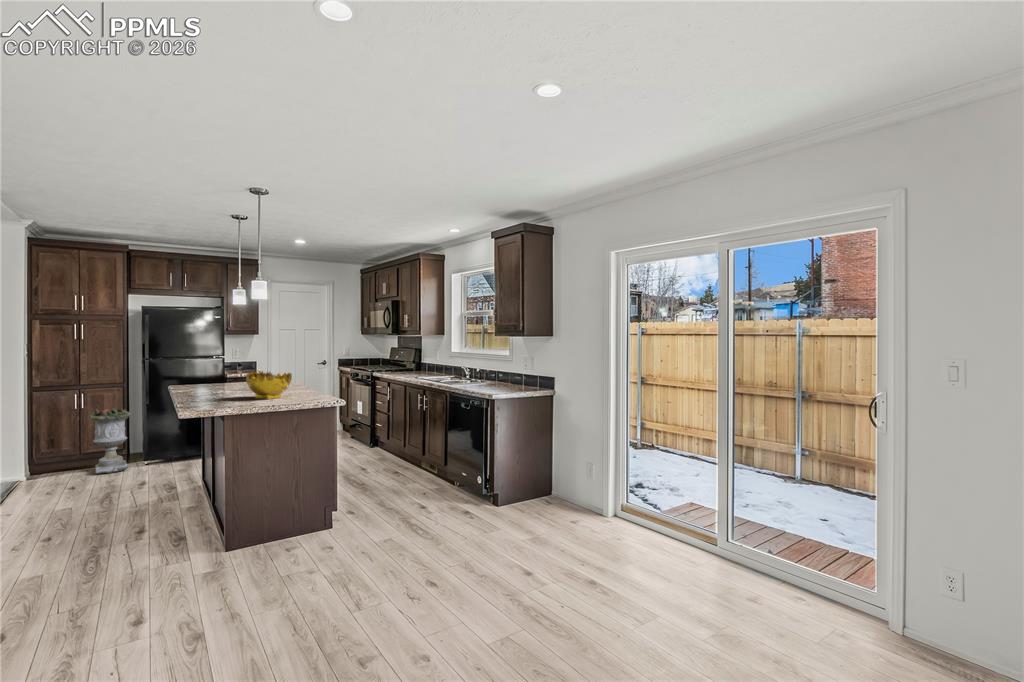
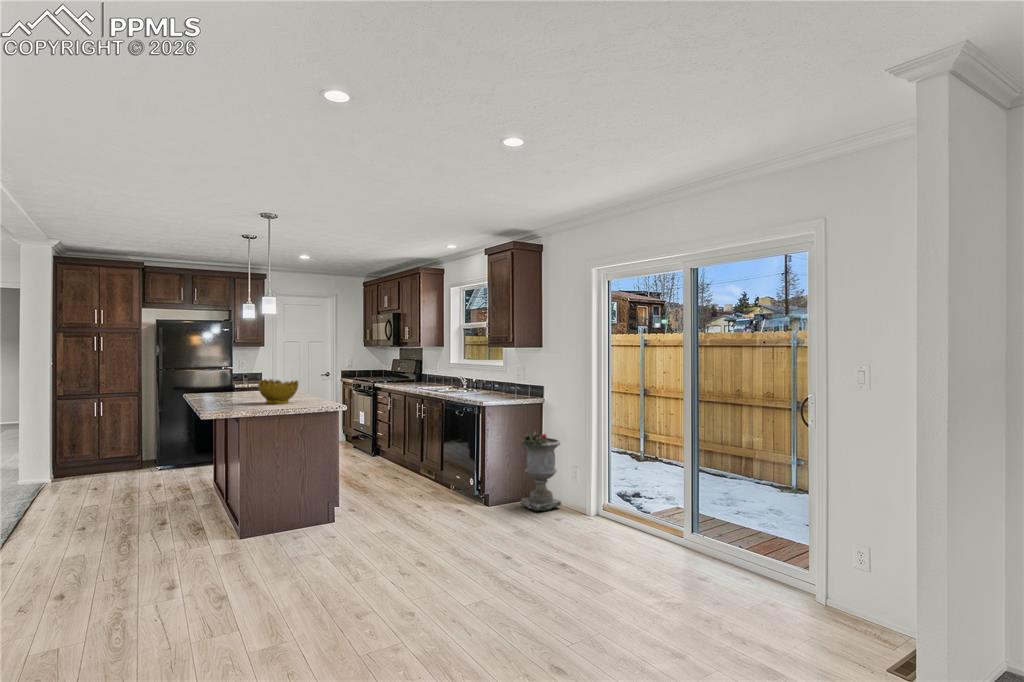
planter: present [89,408,131,474] -> present [521,431,561,511]

